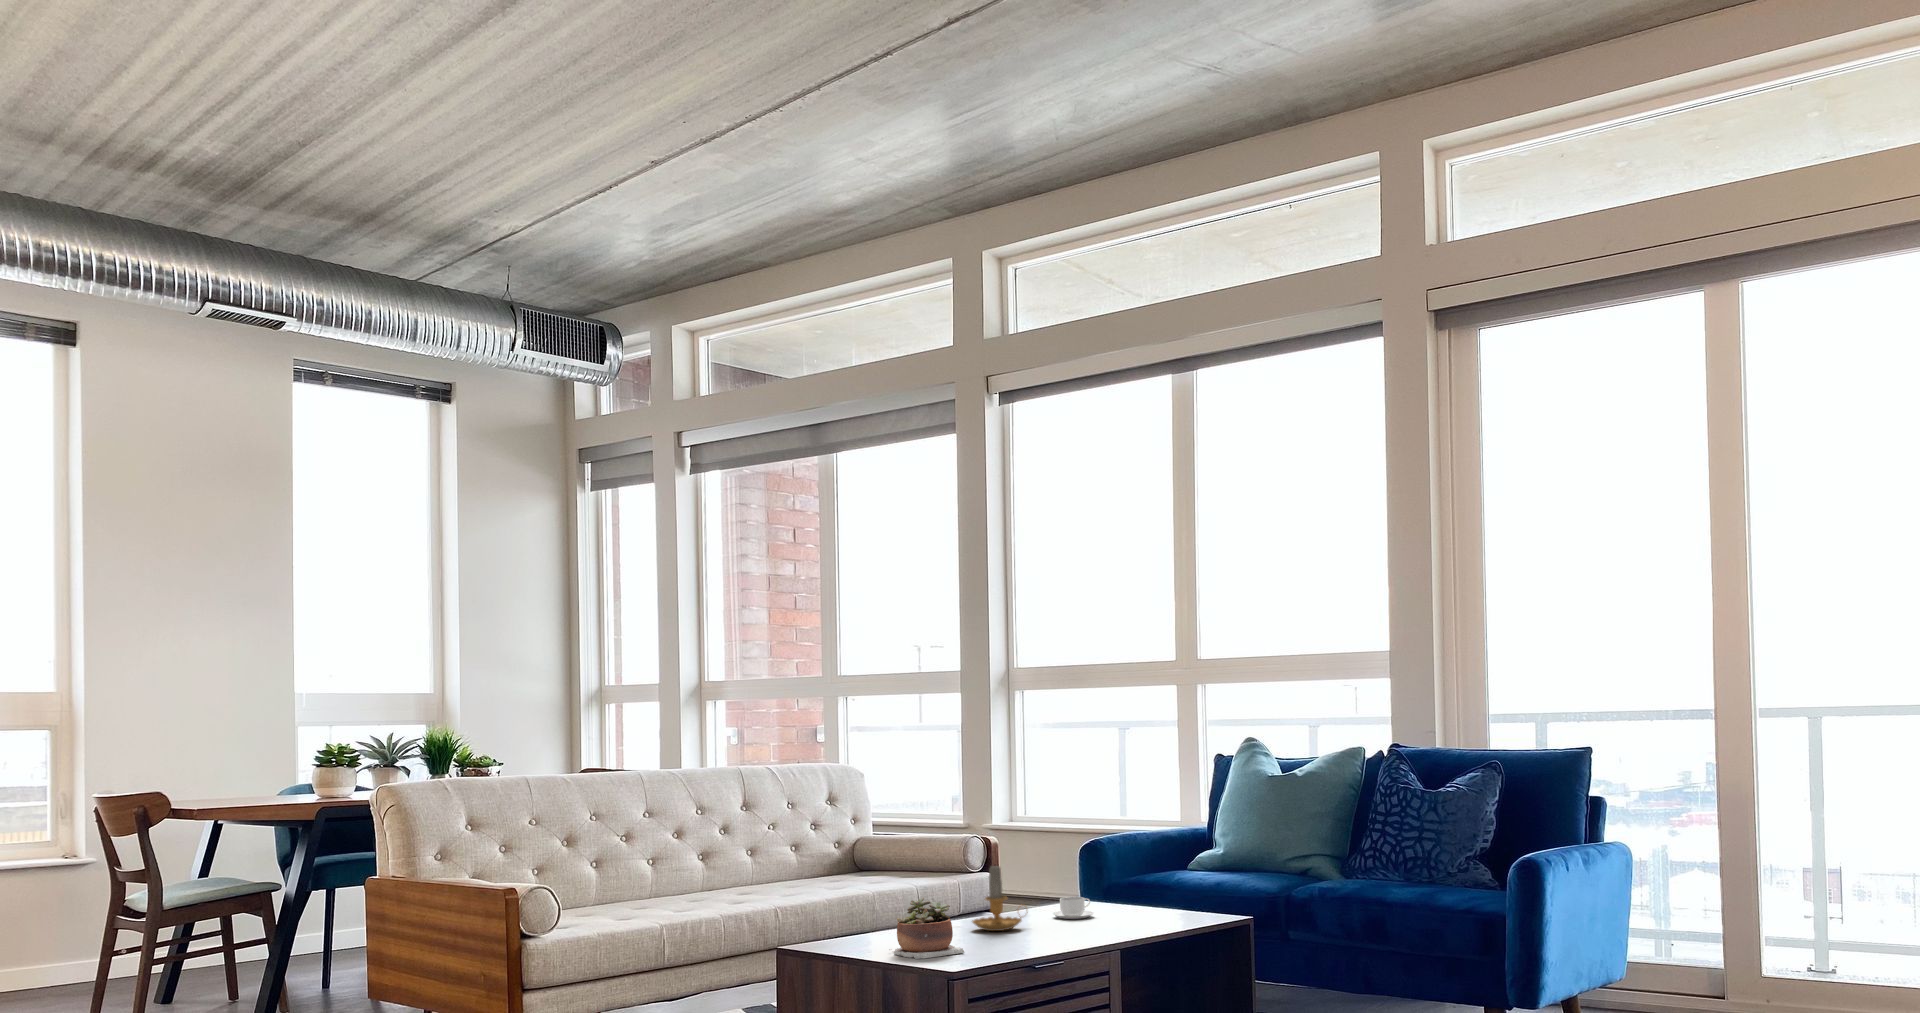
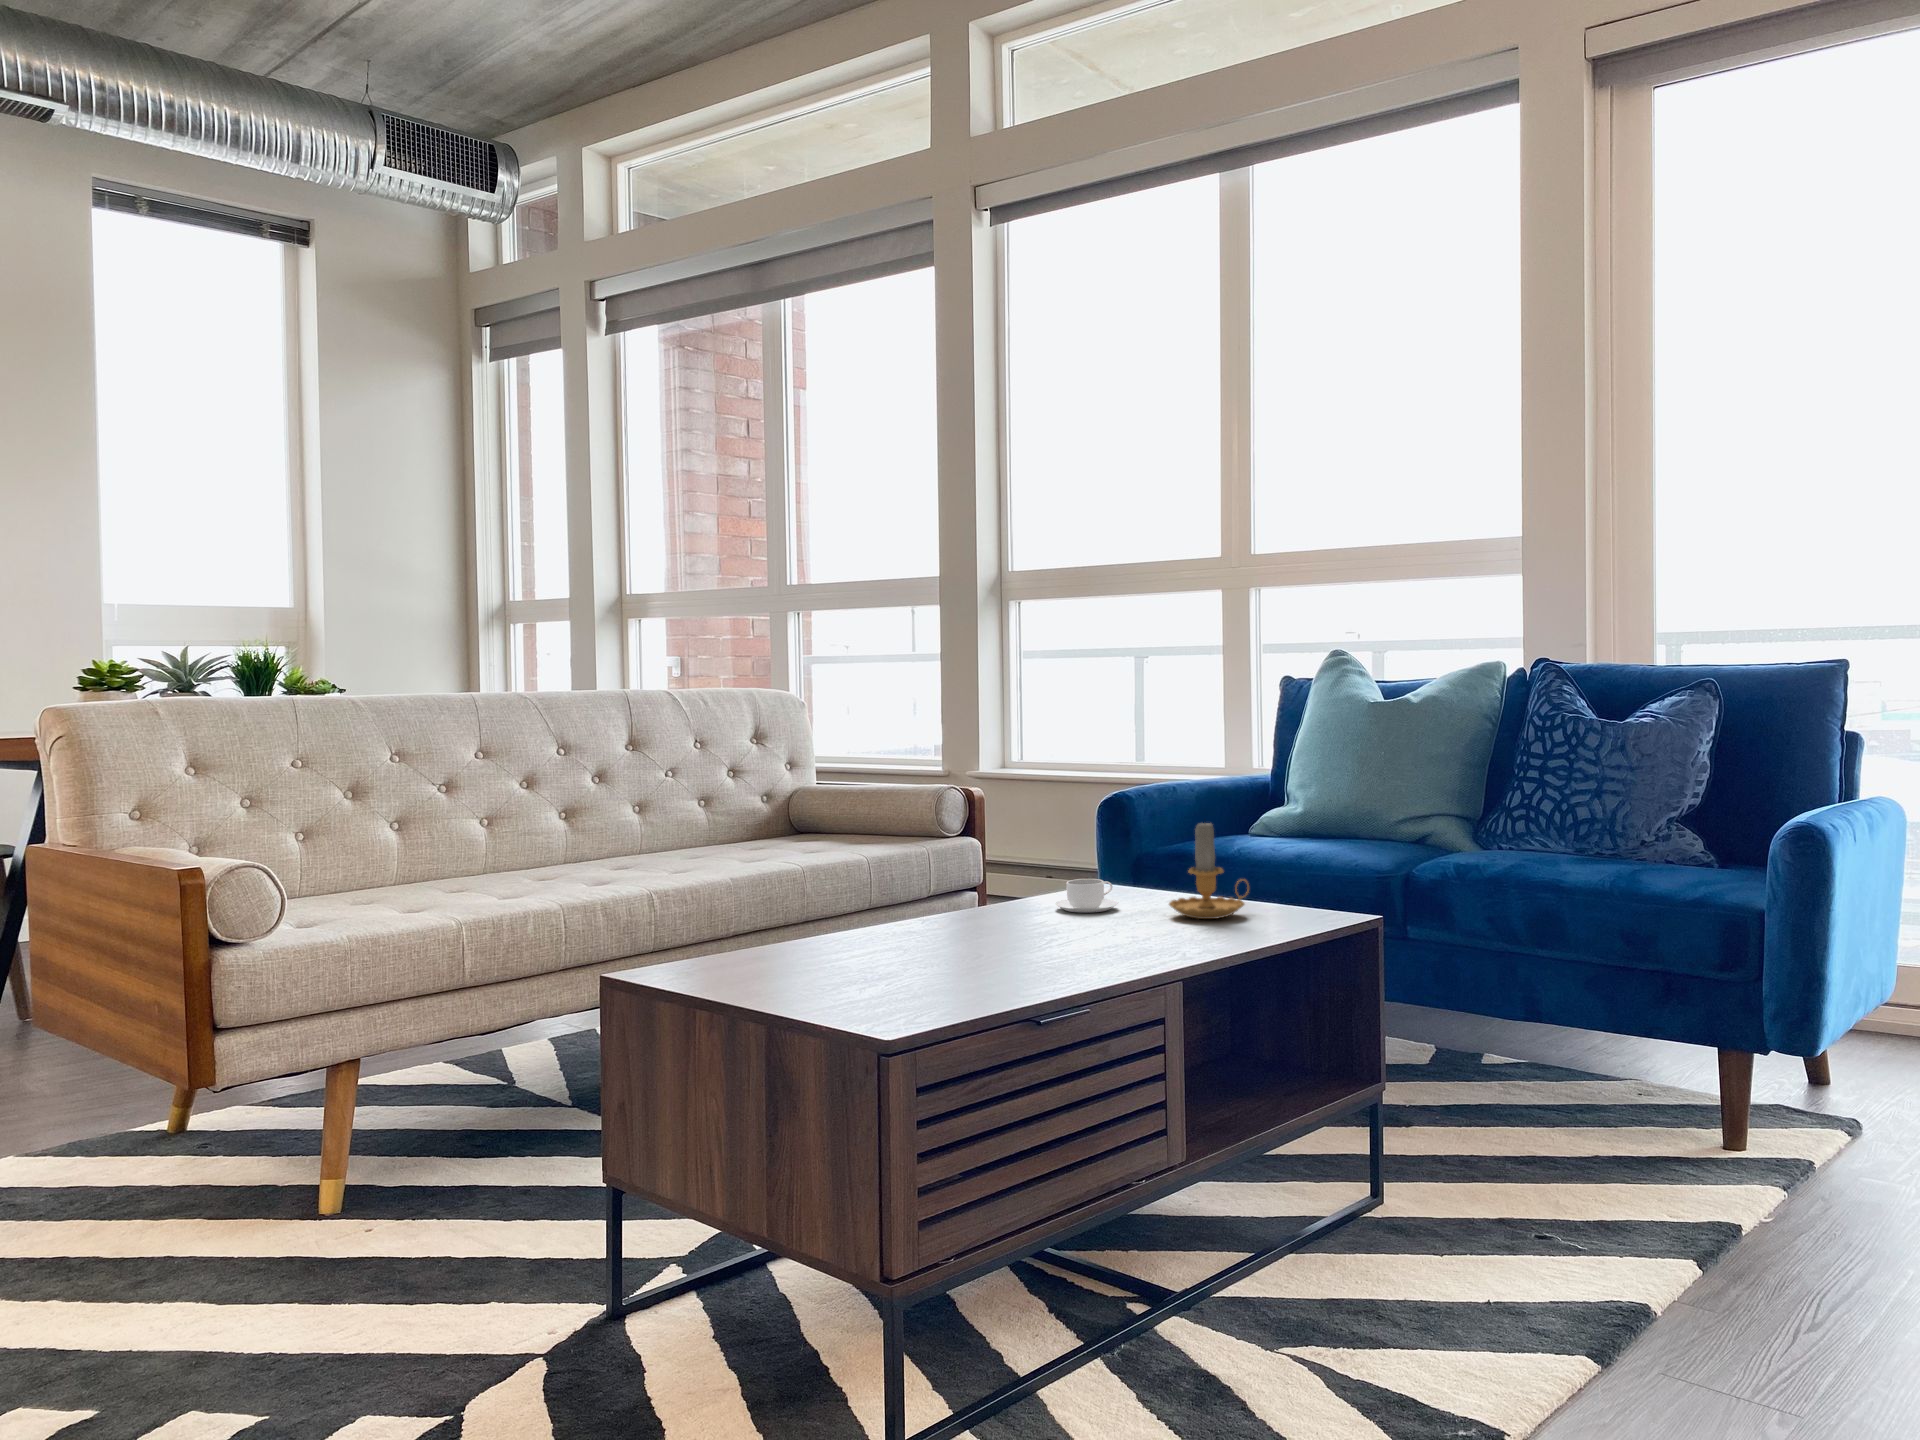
candle: present [972,866,1028,931] -> present [1169,823,1249,919]
succulent plant: present [890,897,964,959] -> none [784,890,908,995]

